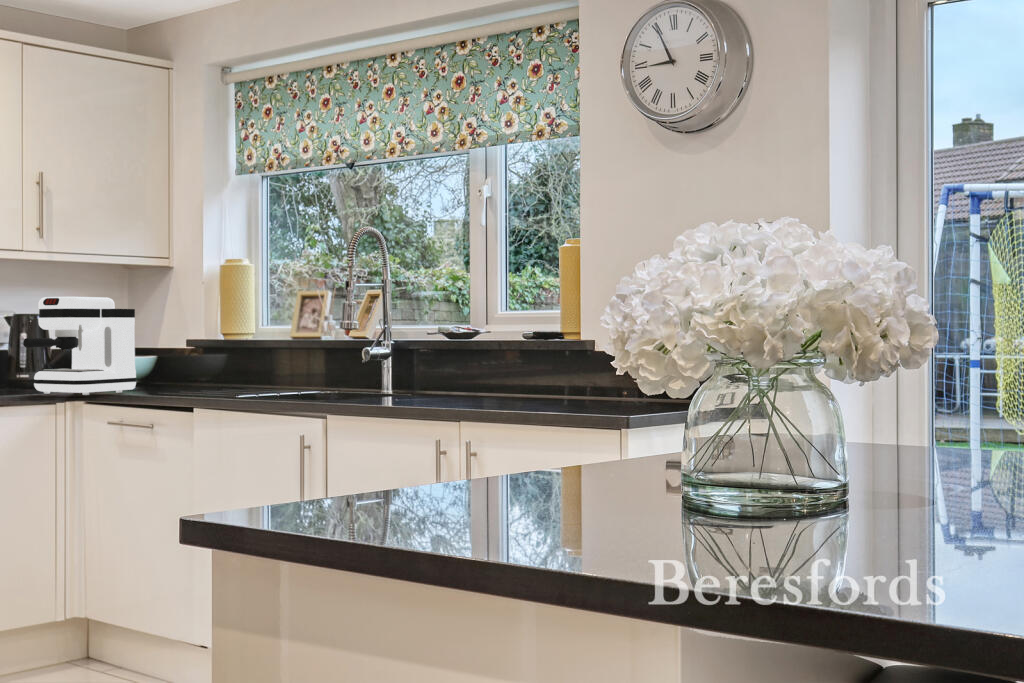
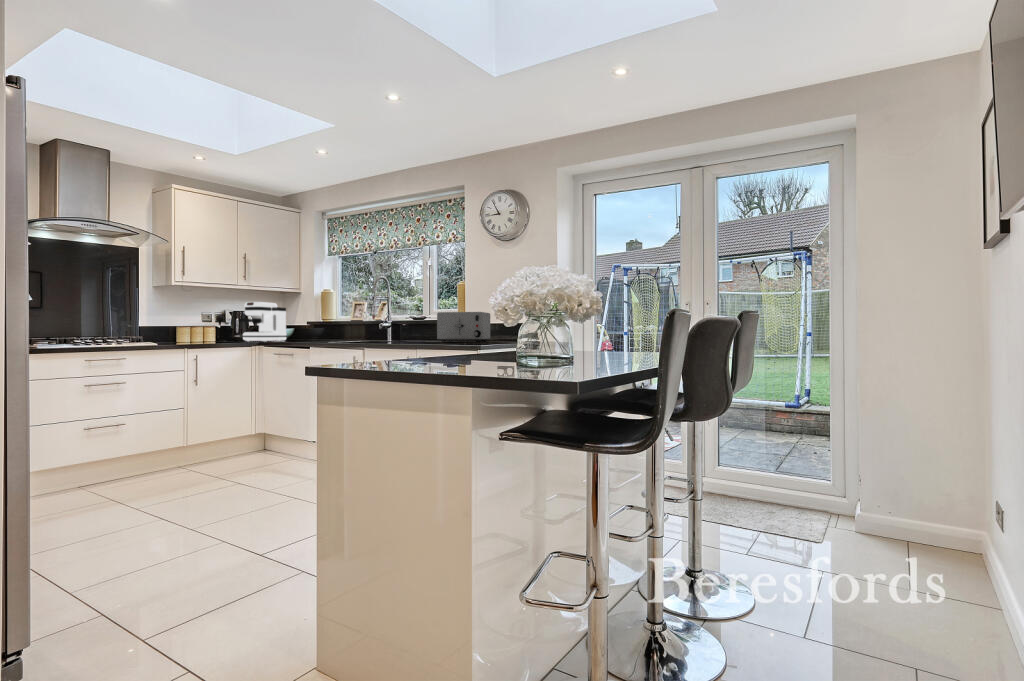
toaster: none [510,330,651,411] -> present [437,312,490,342]

